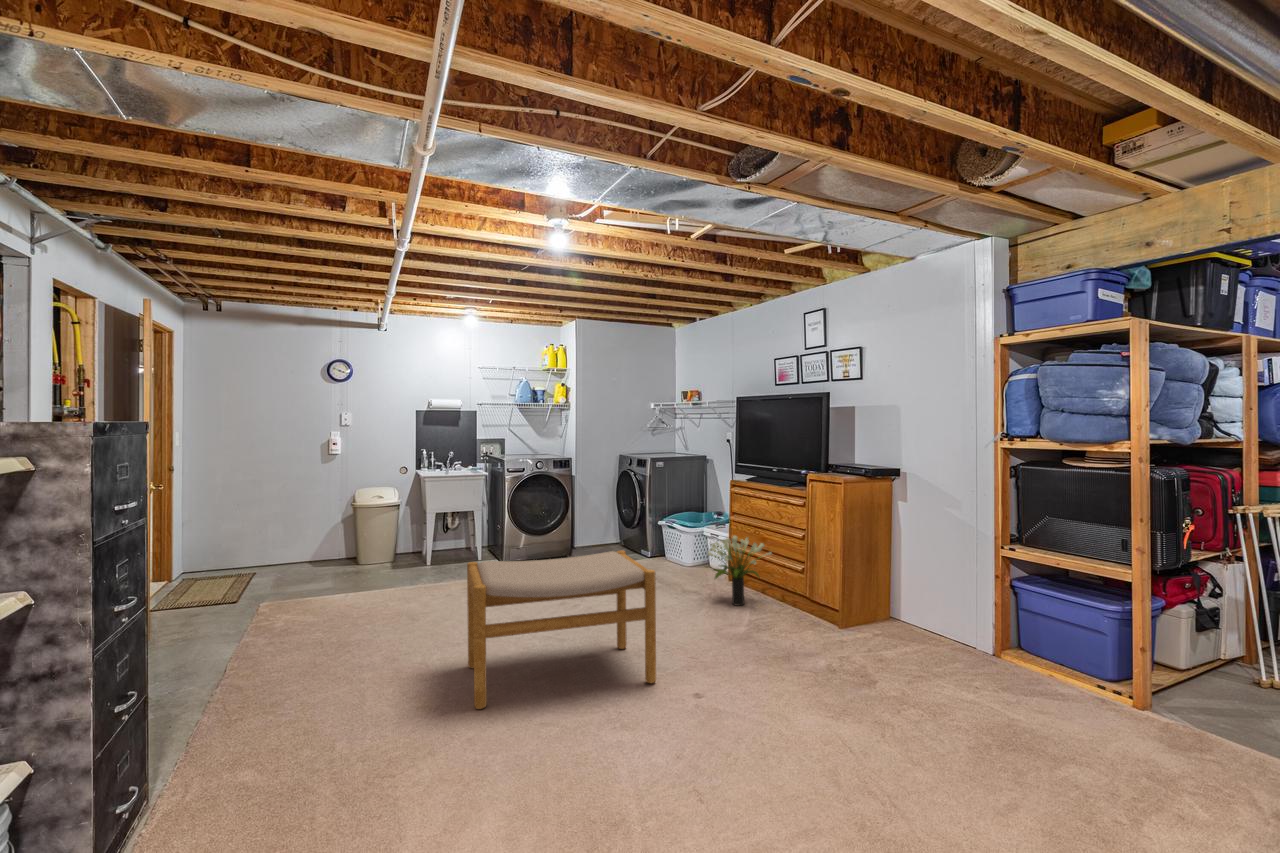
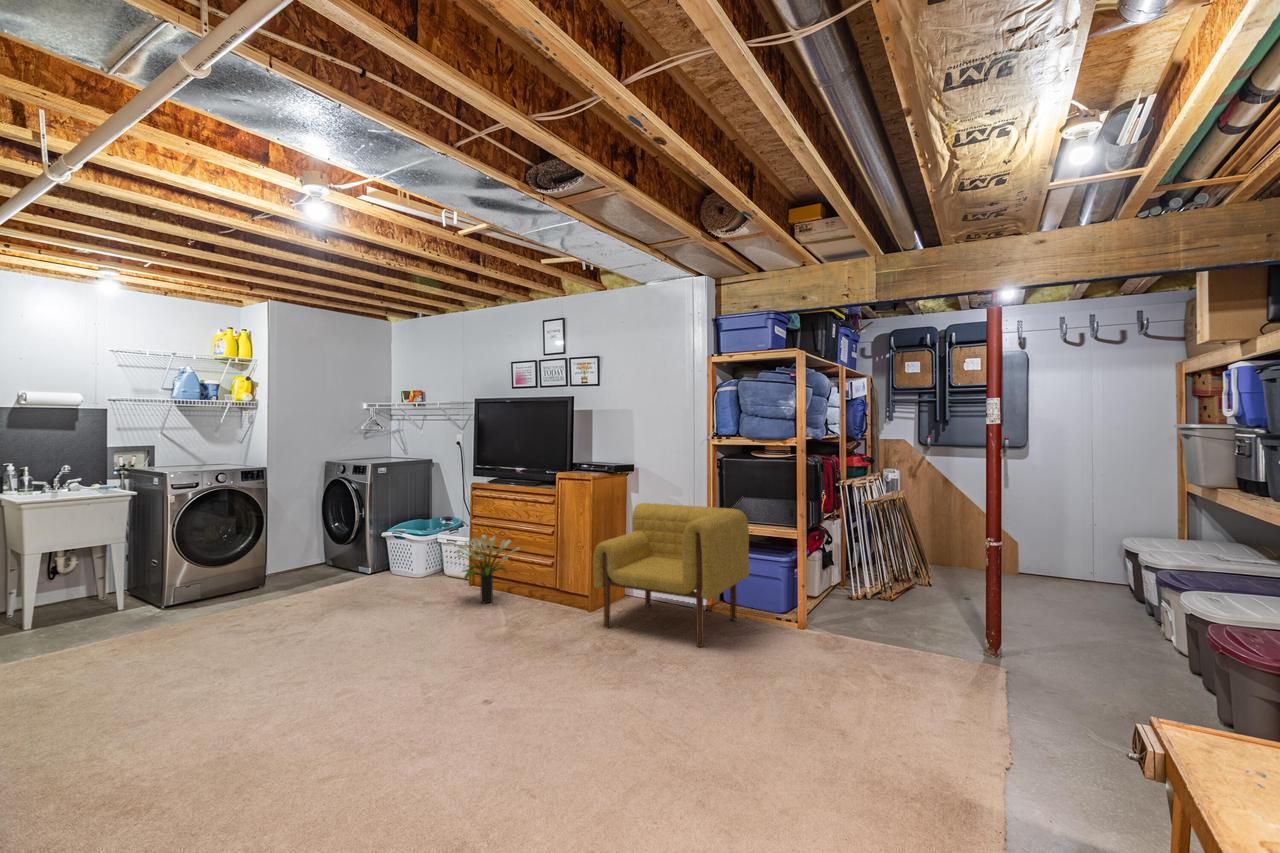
armchair: none [838,515,1051,698] -> present [593,503,749,647]
footstool: present [467,551,656,709] -> none [184,560,438,771]

